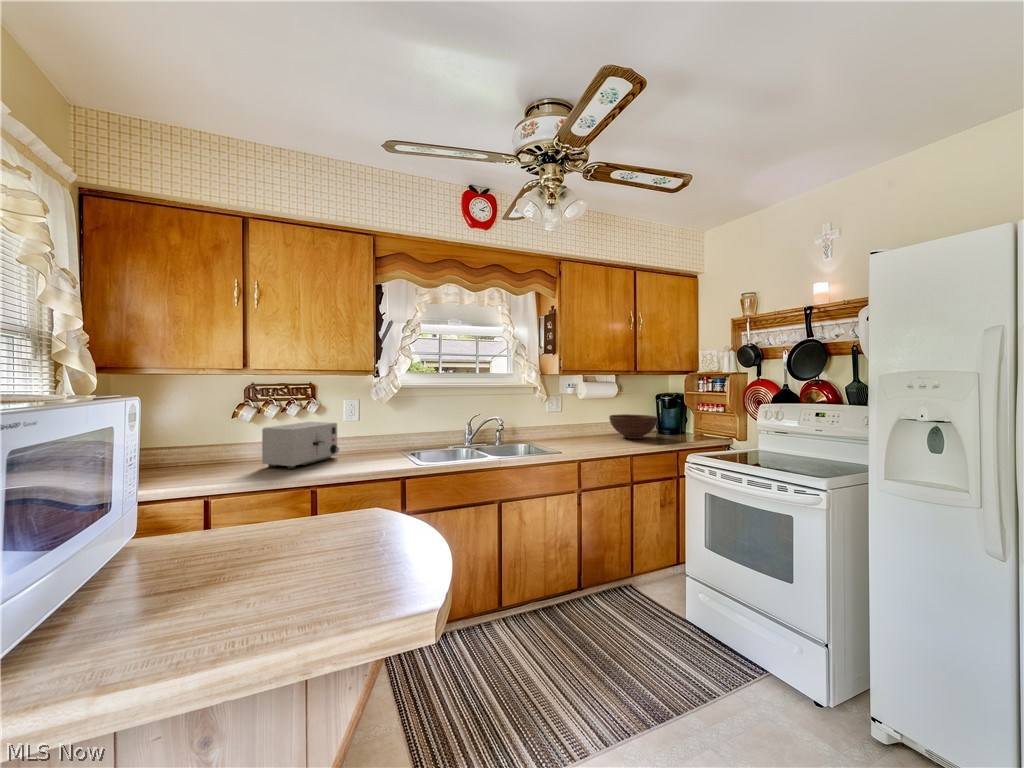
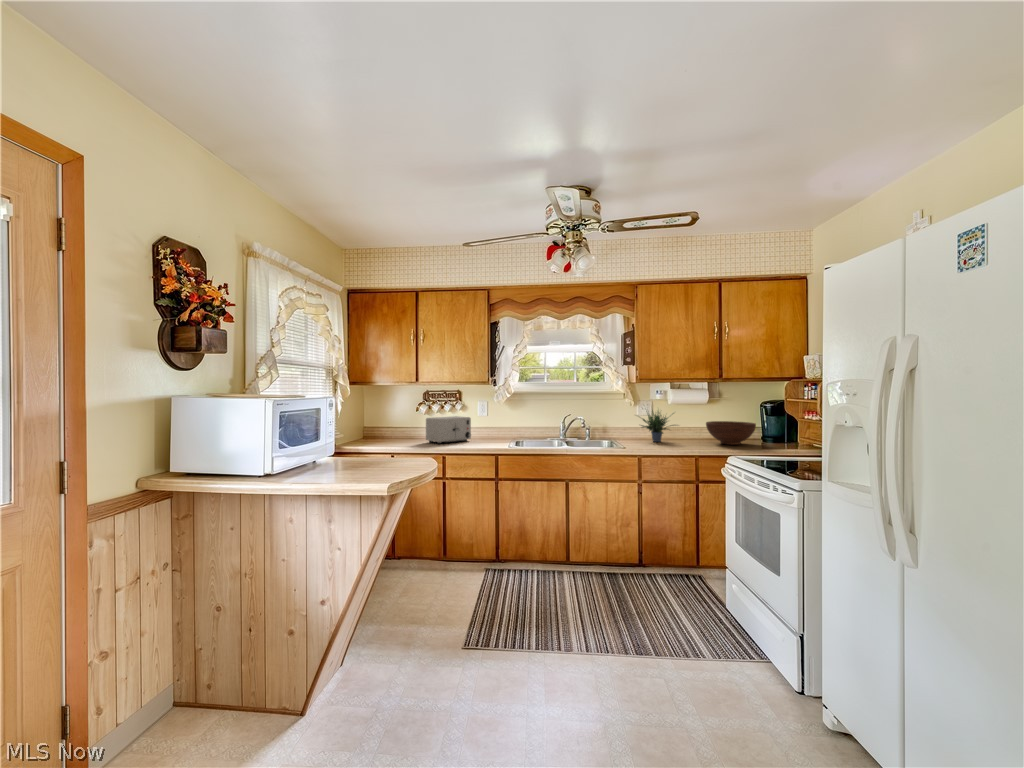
potted plant: none [539,396,589,440] -> present [641,410,676,442]

